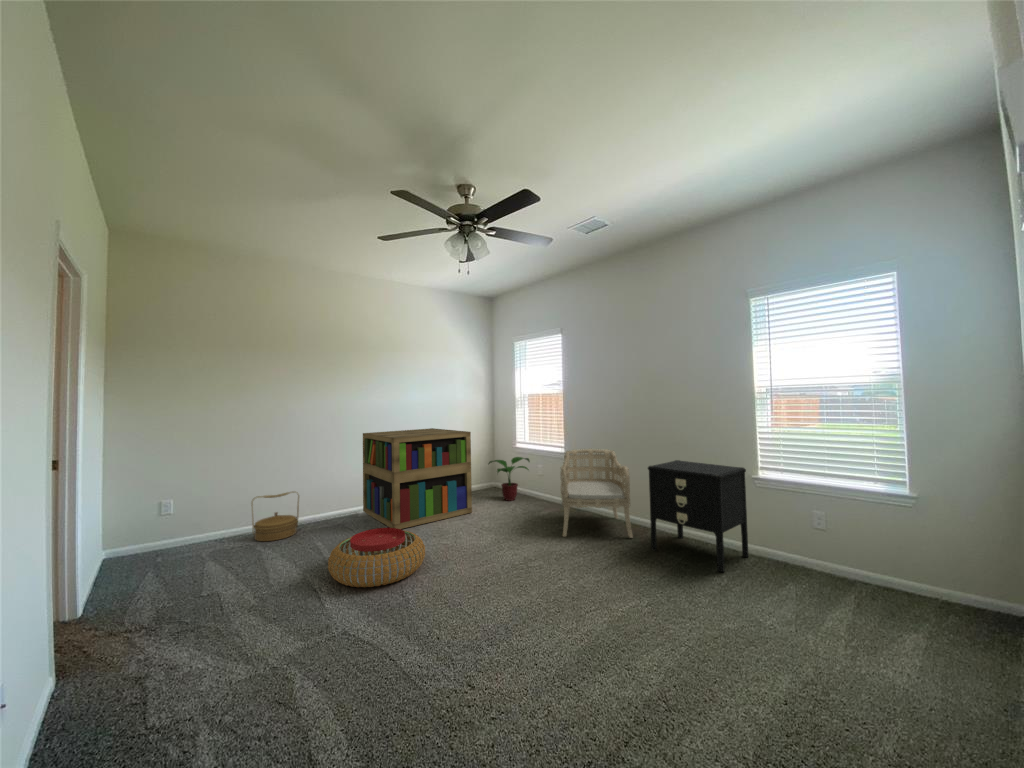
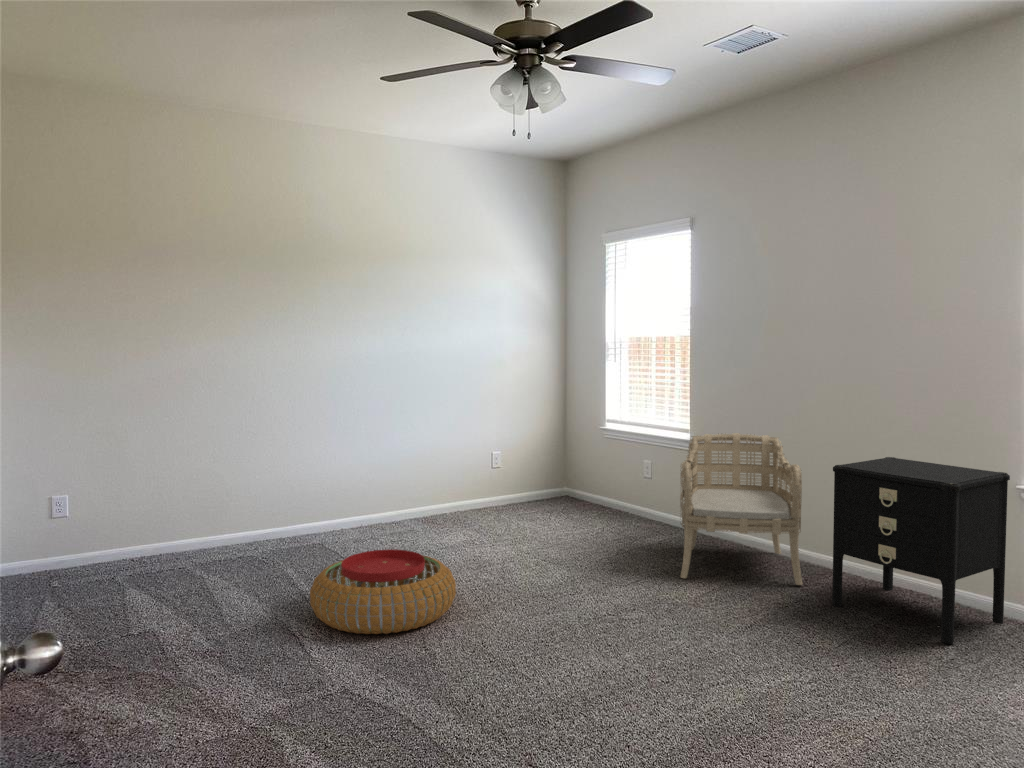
bookshelf: present [363,428,472,529] -> none [345,391,528,557]
potted plant: present [489,457,530,501] -> none [555,444,628,518]
woven basket: present [251,492,299,541] -> none [182,489,252,564]

